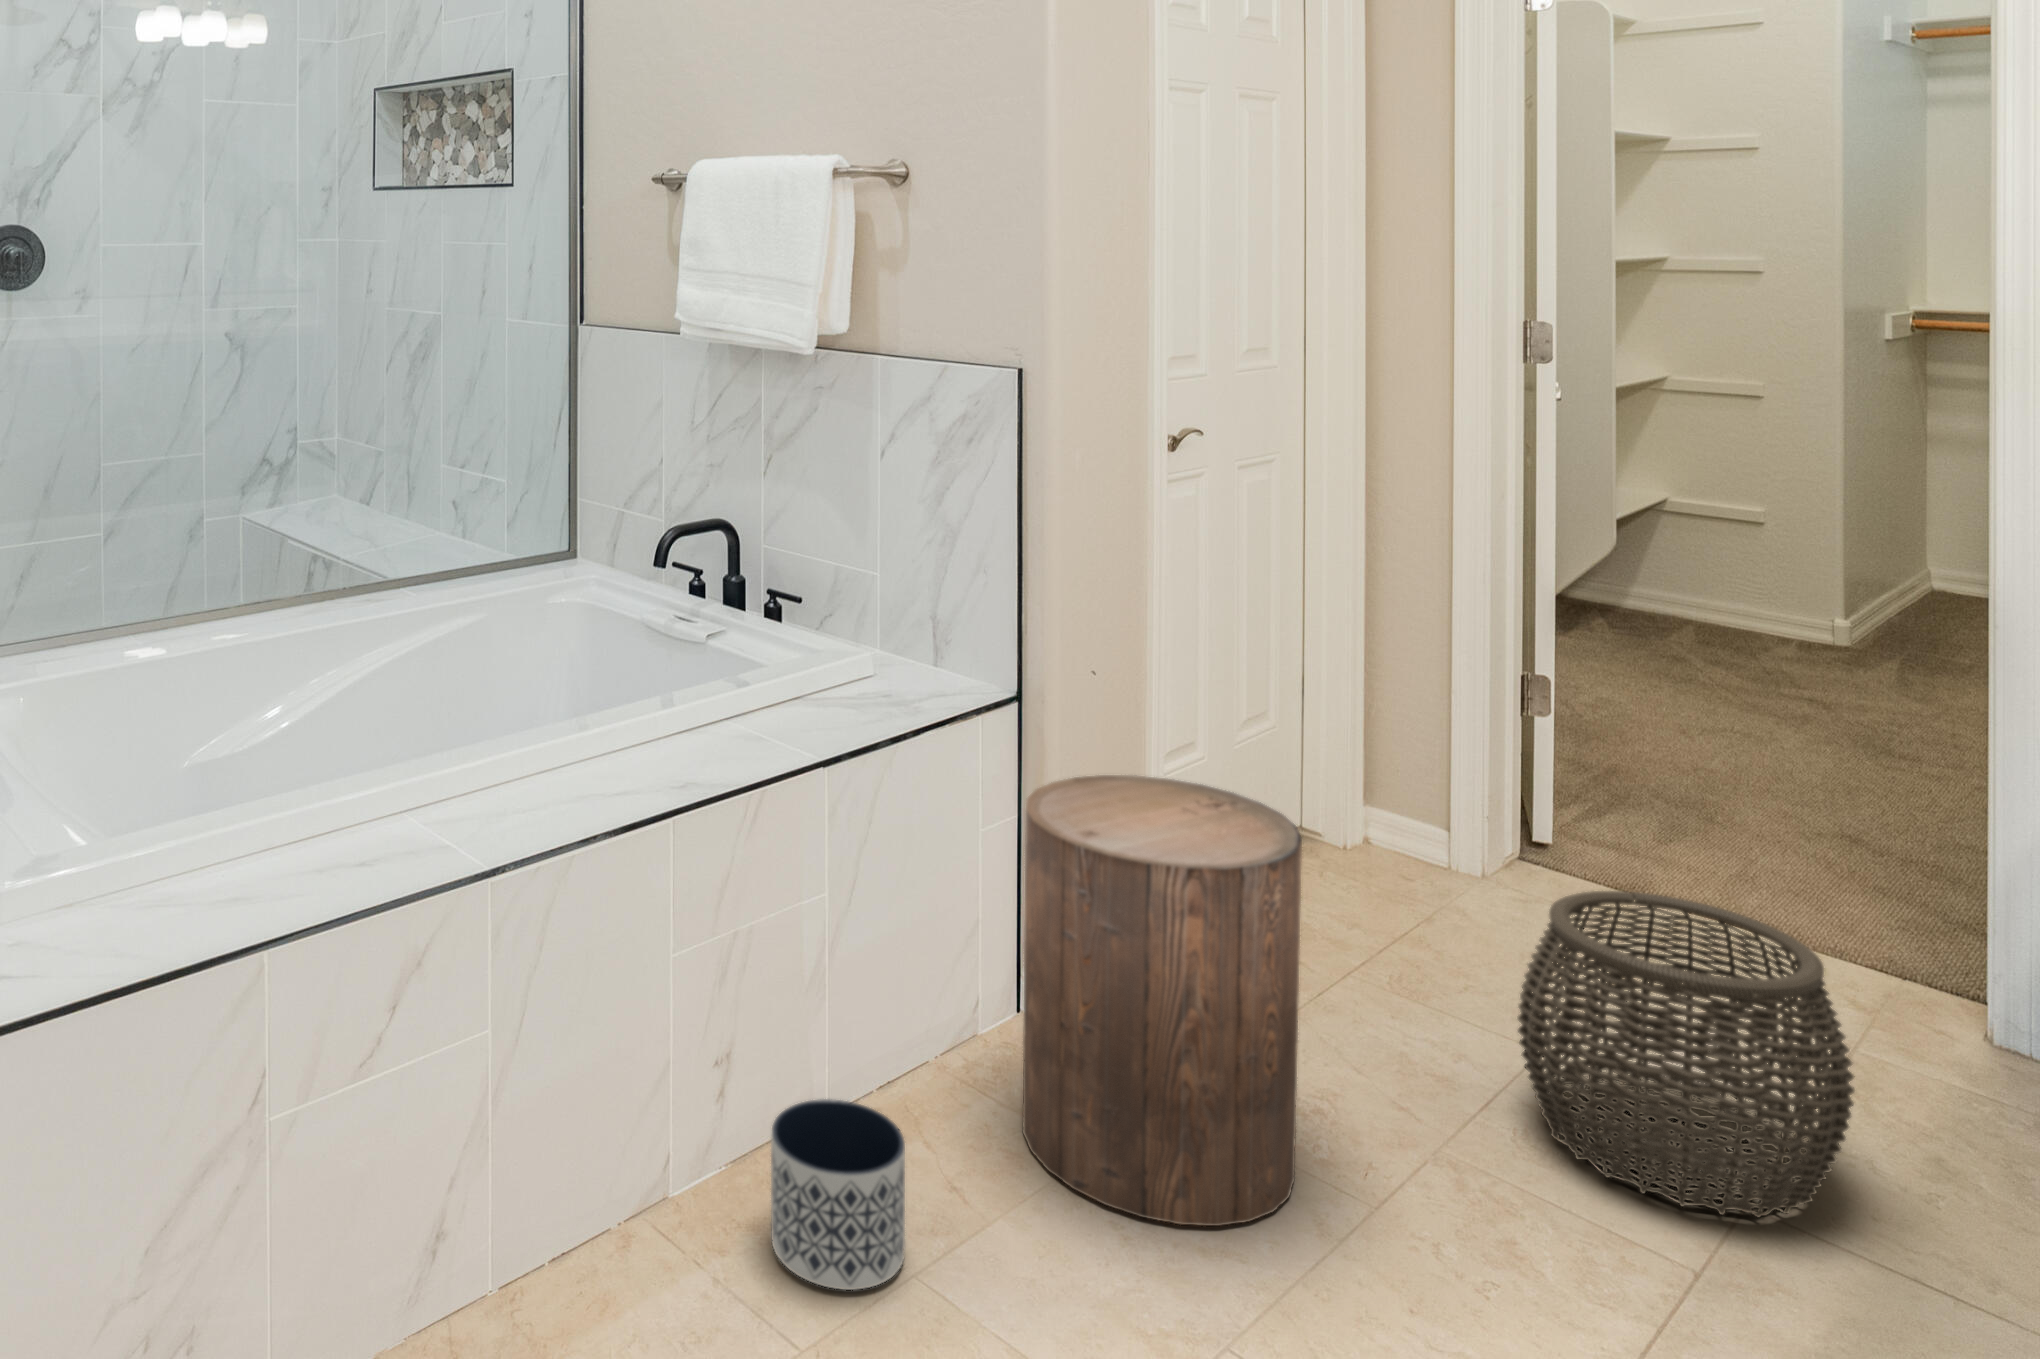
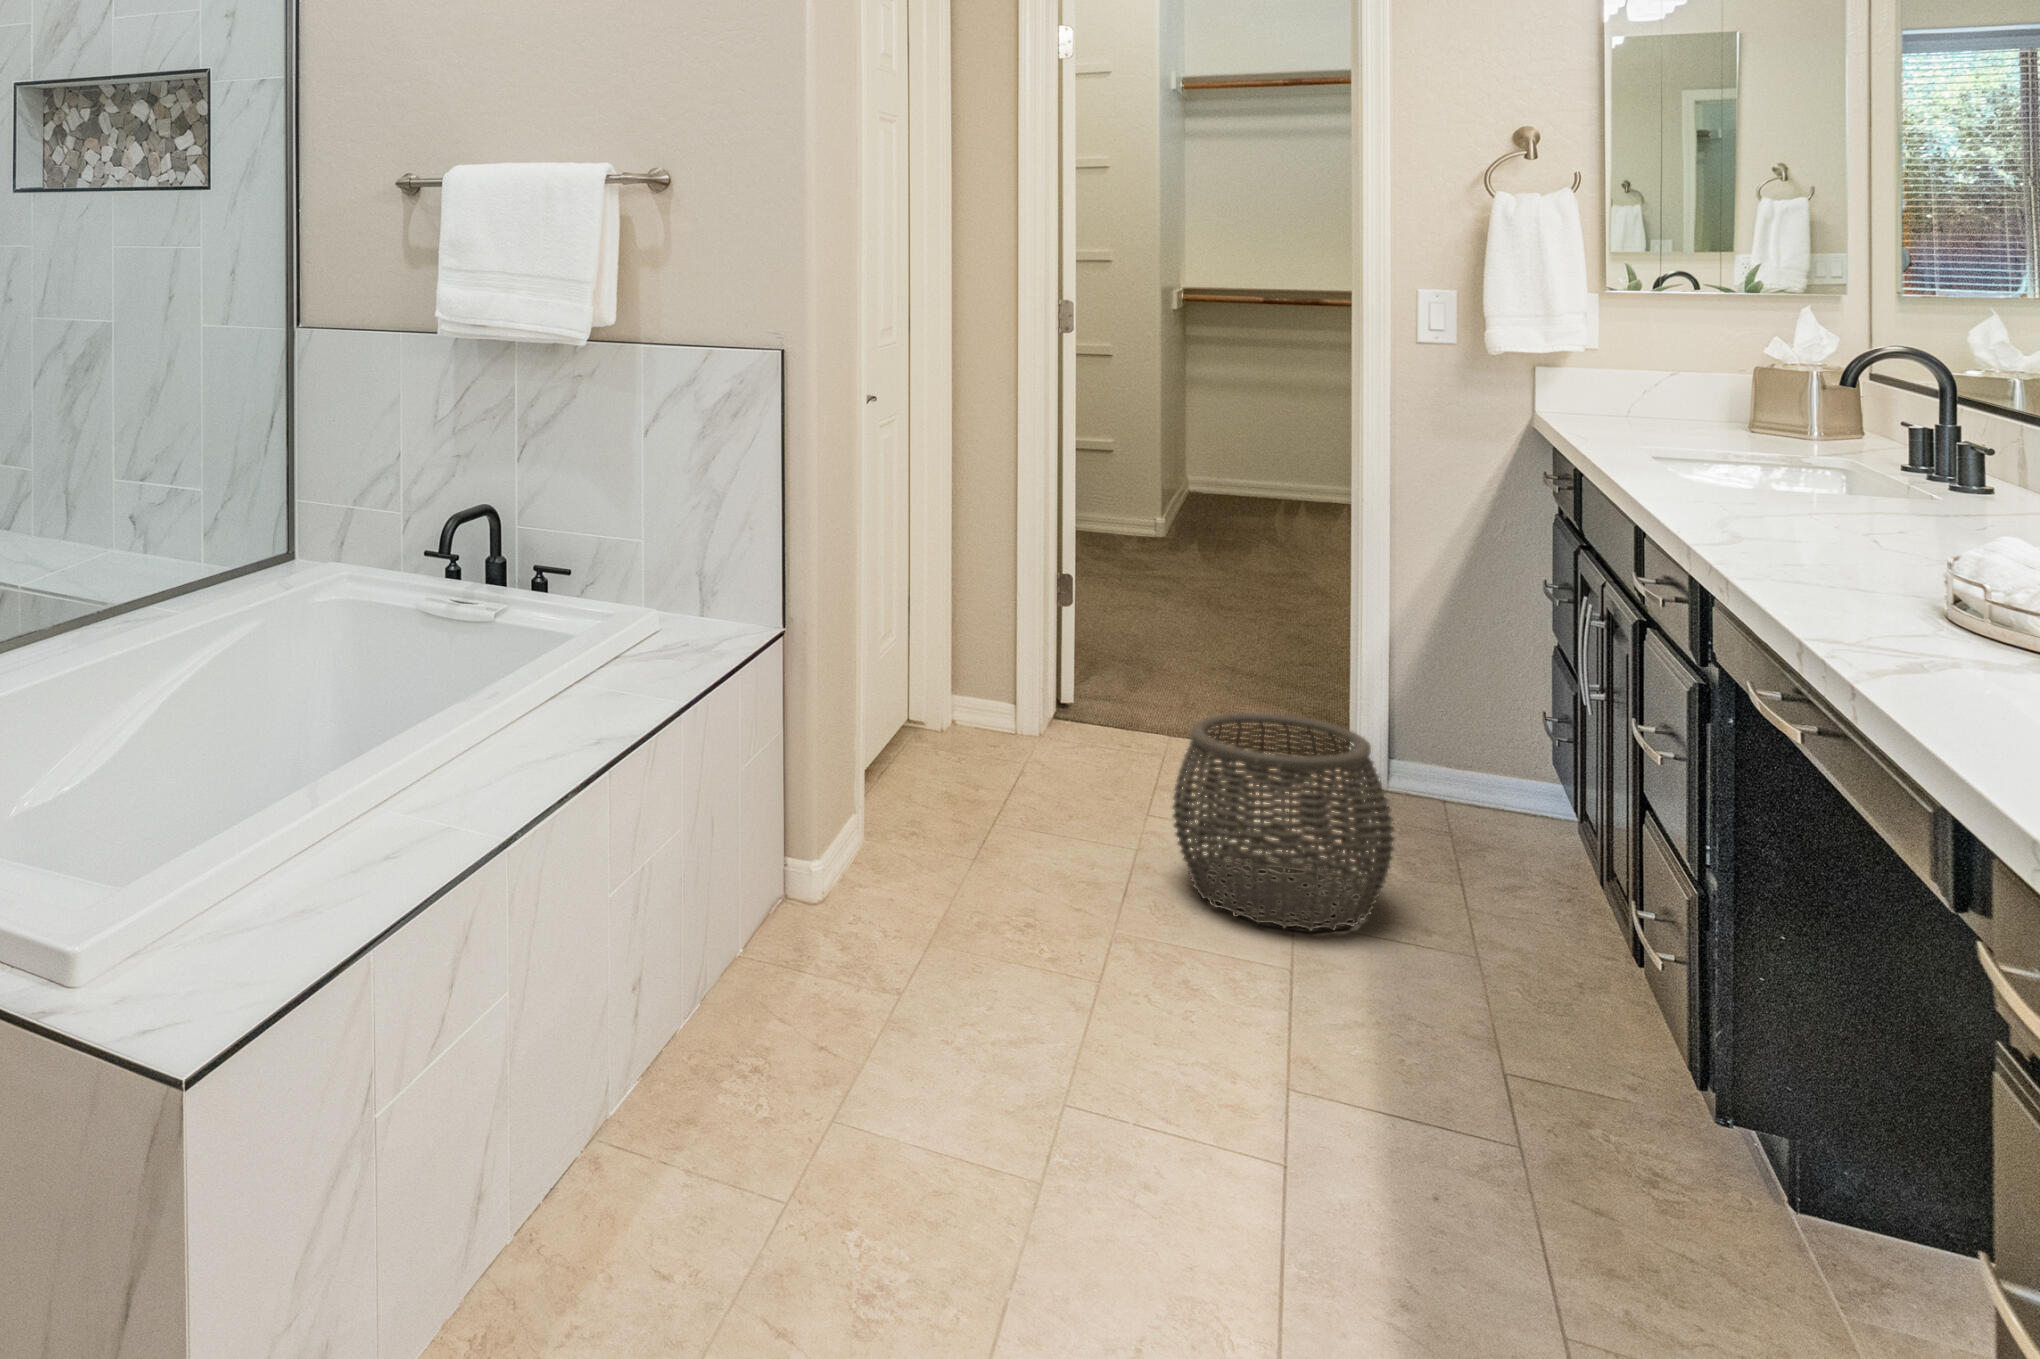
stool: present [1022,775,1302,1226] -> none [865,675,1090,1032]
planter: present [771,1099,905,1290] -> none [753,990,875,1153]

